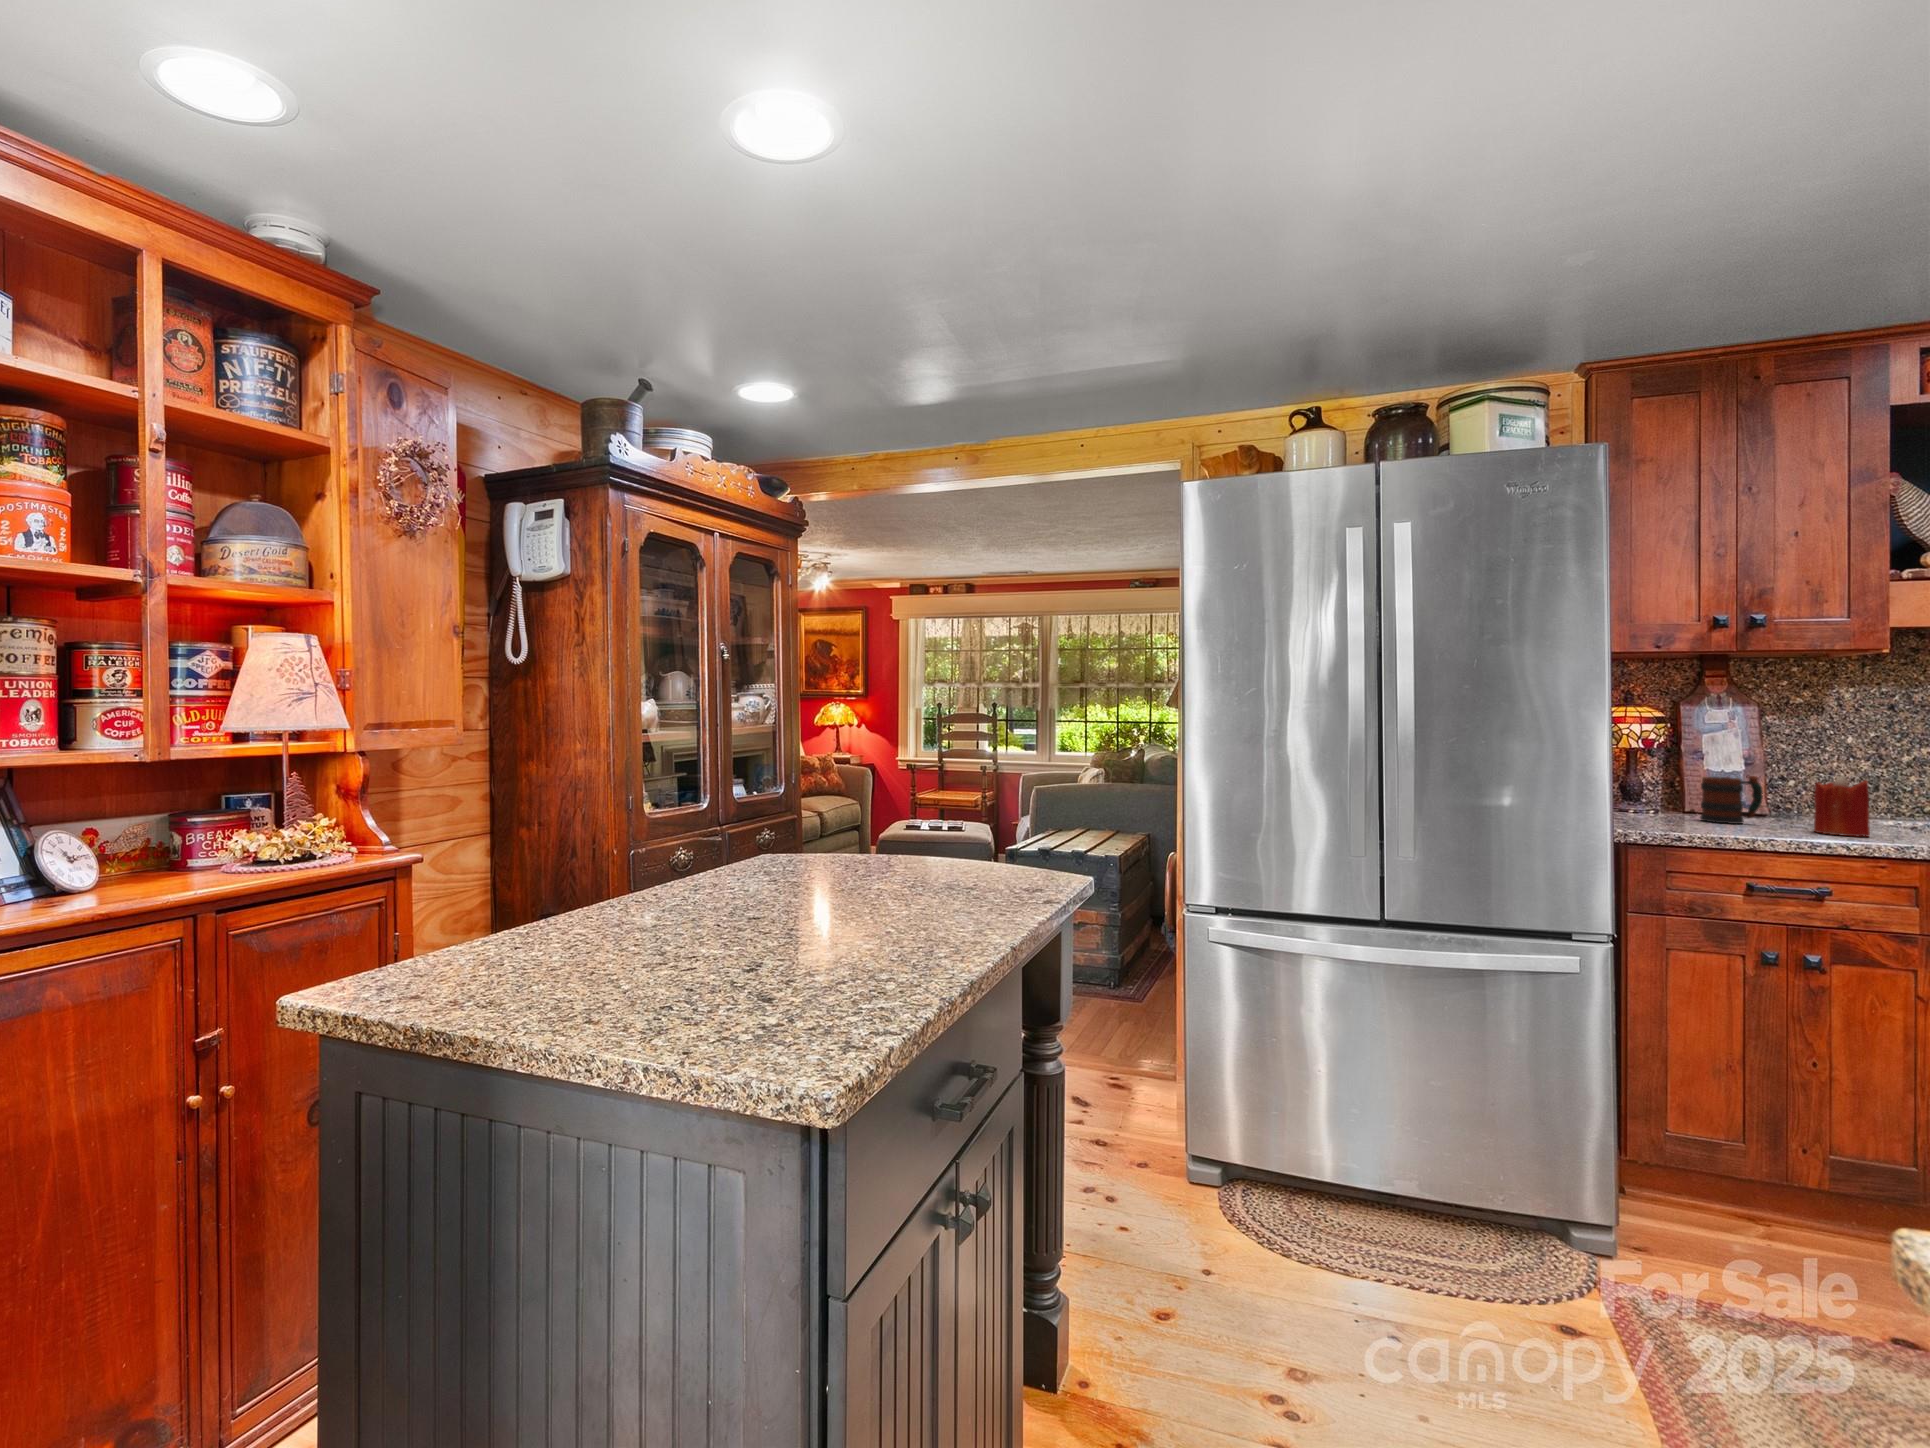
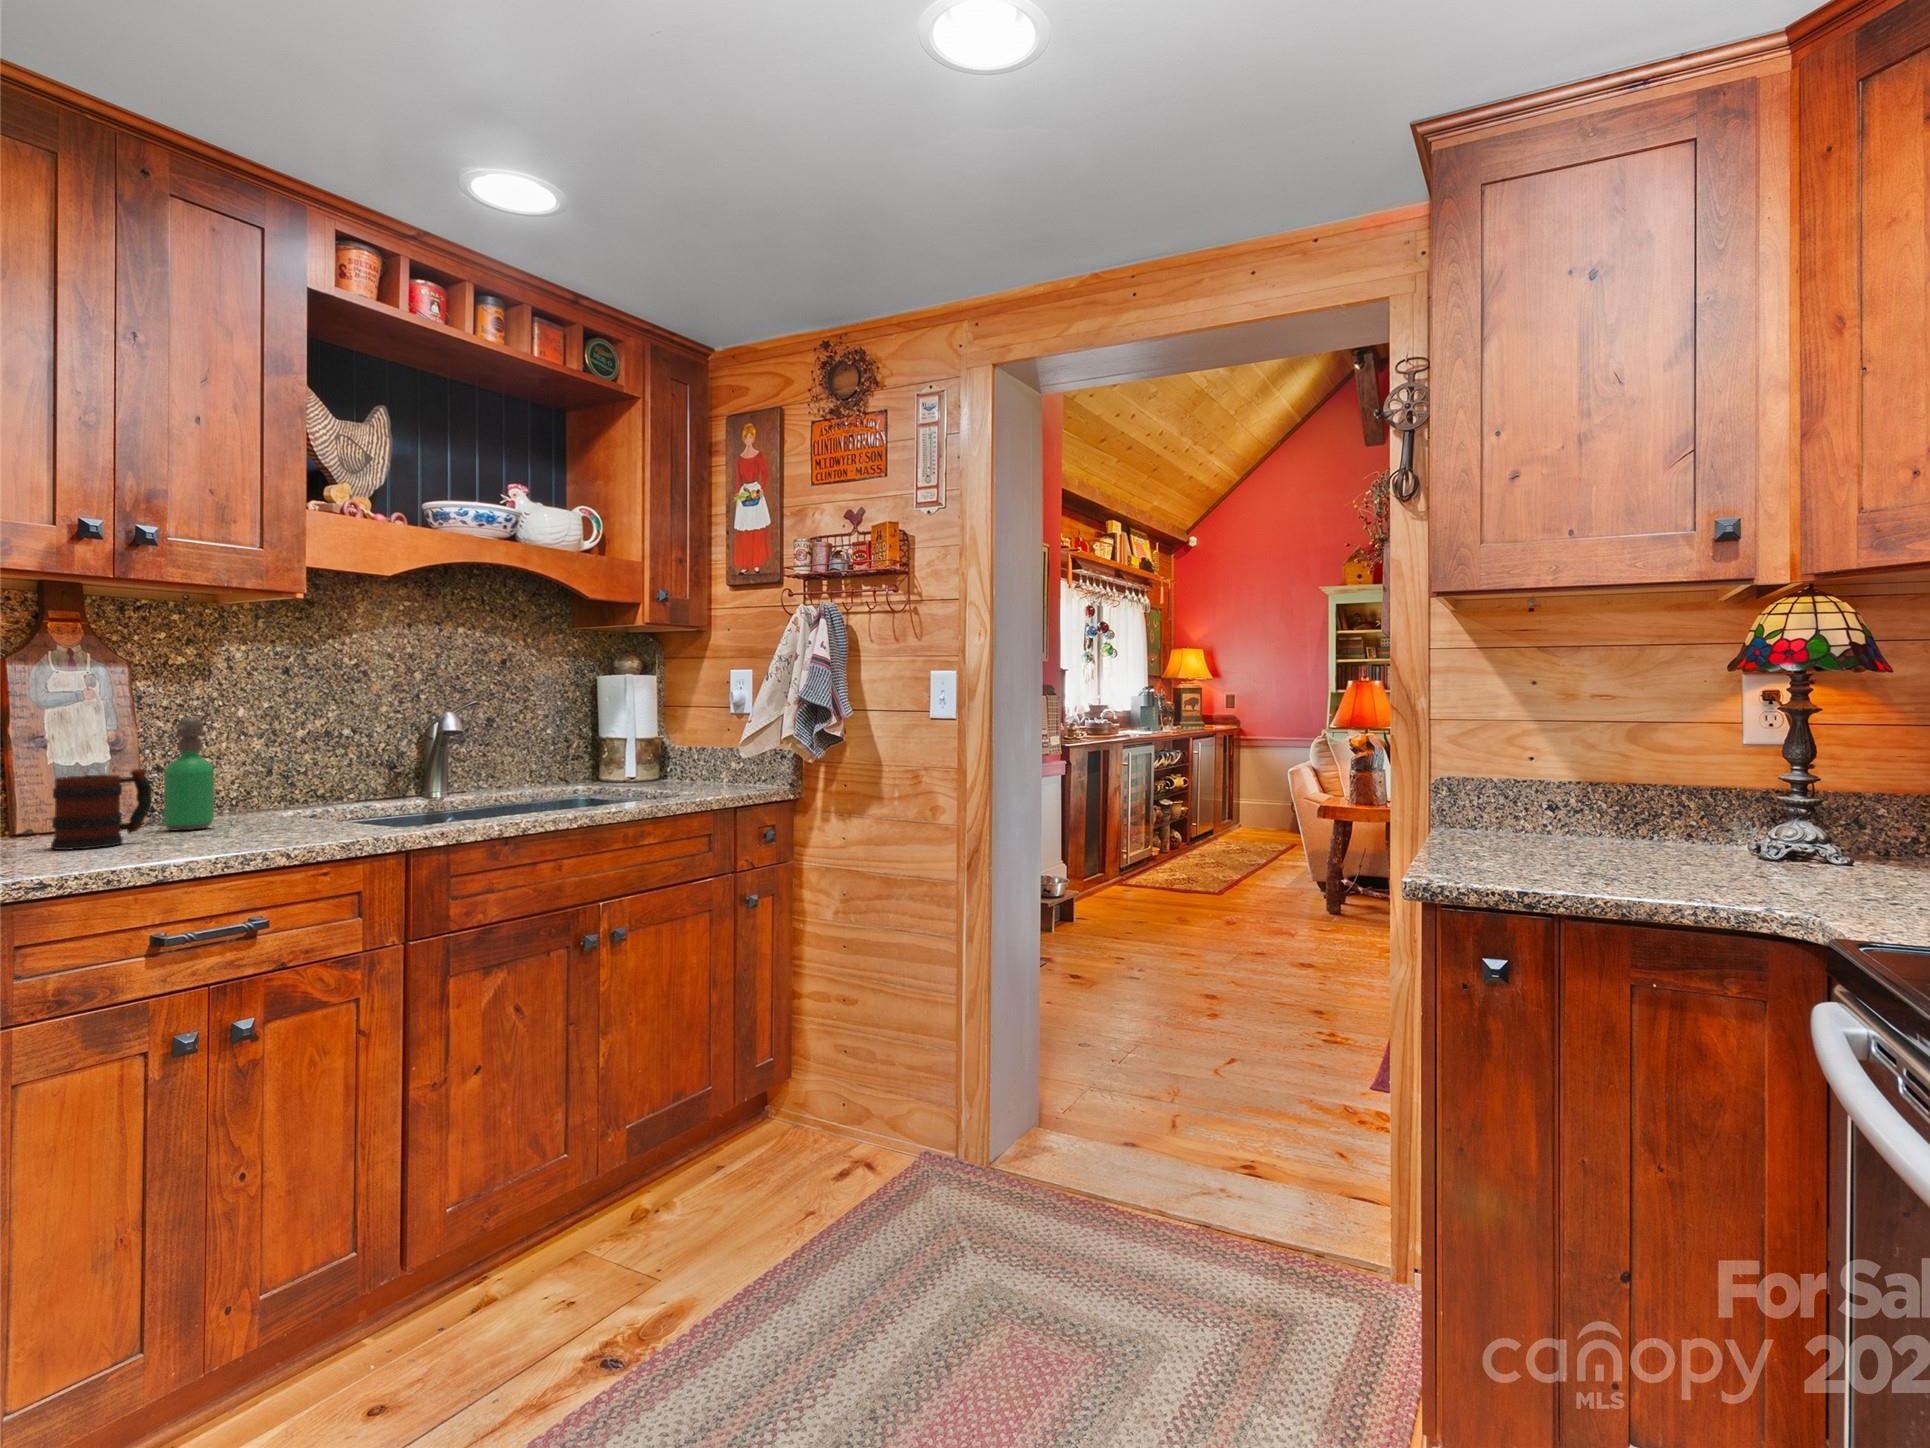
soap dispenser: none [1780,743,1818,823] -> present [163,717,215,830]
candle: present [1814,775,1870,837] -> none [226,755,297,840]

